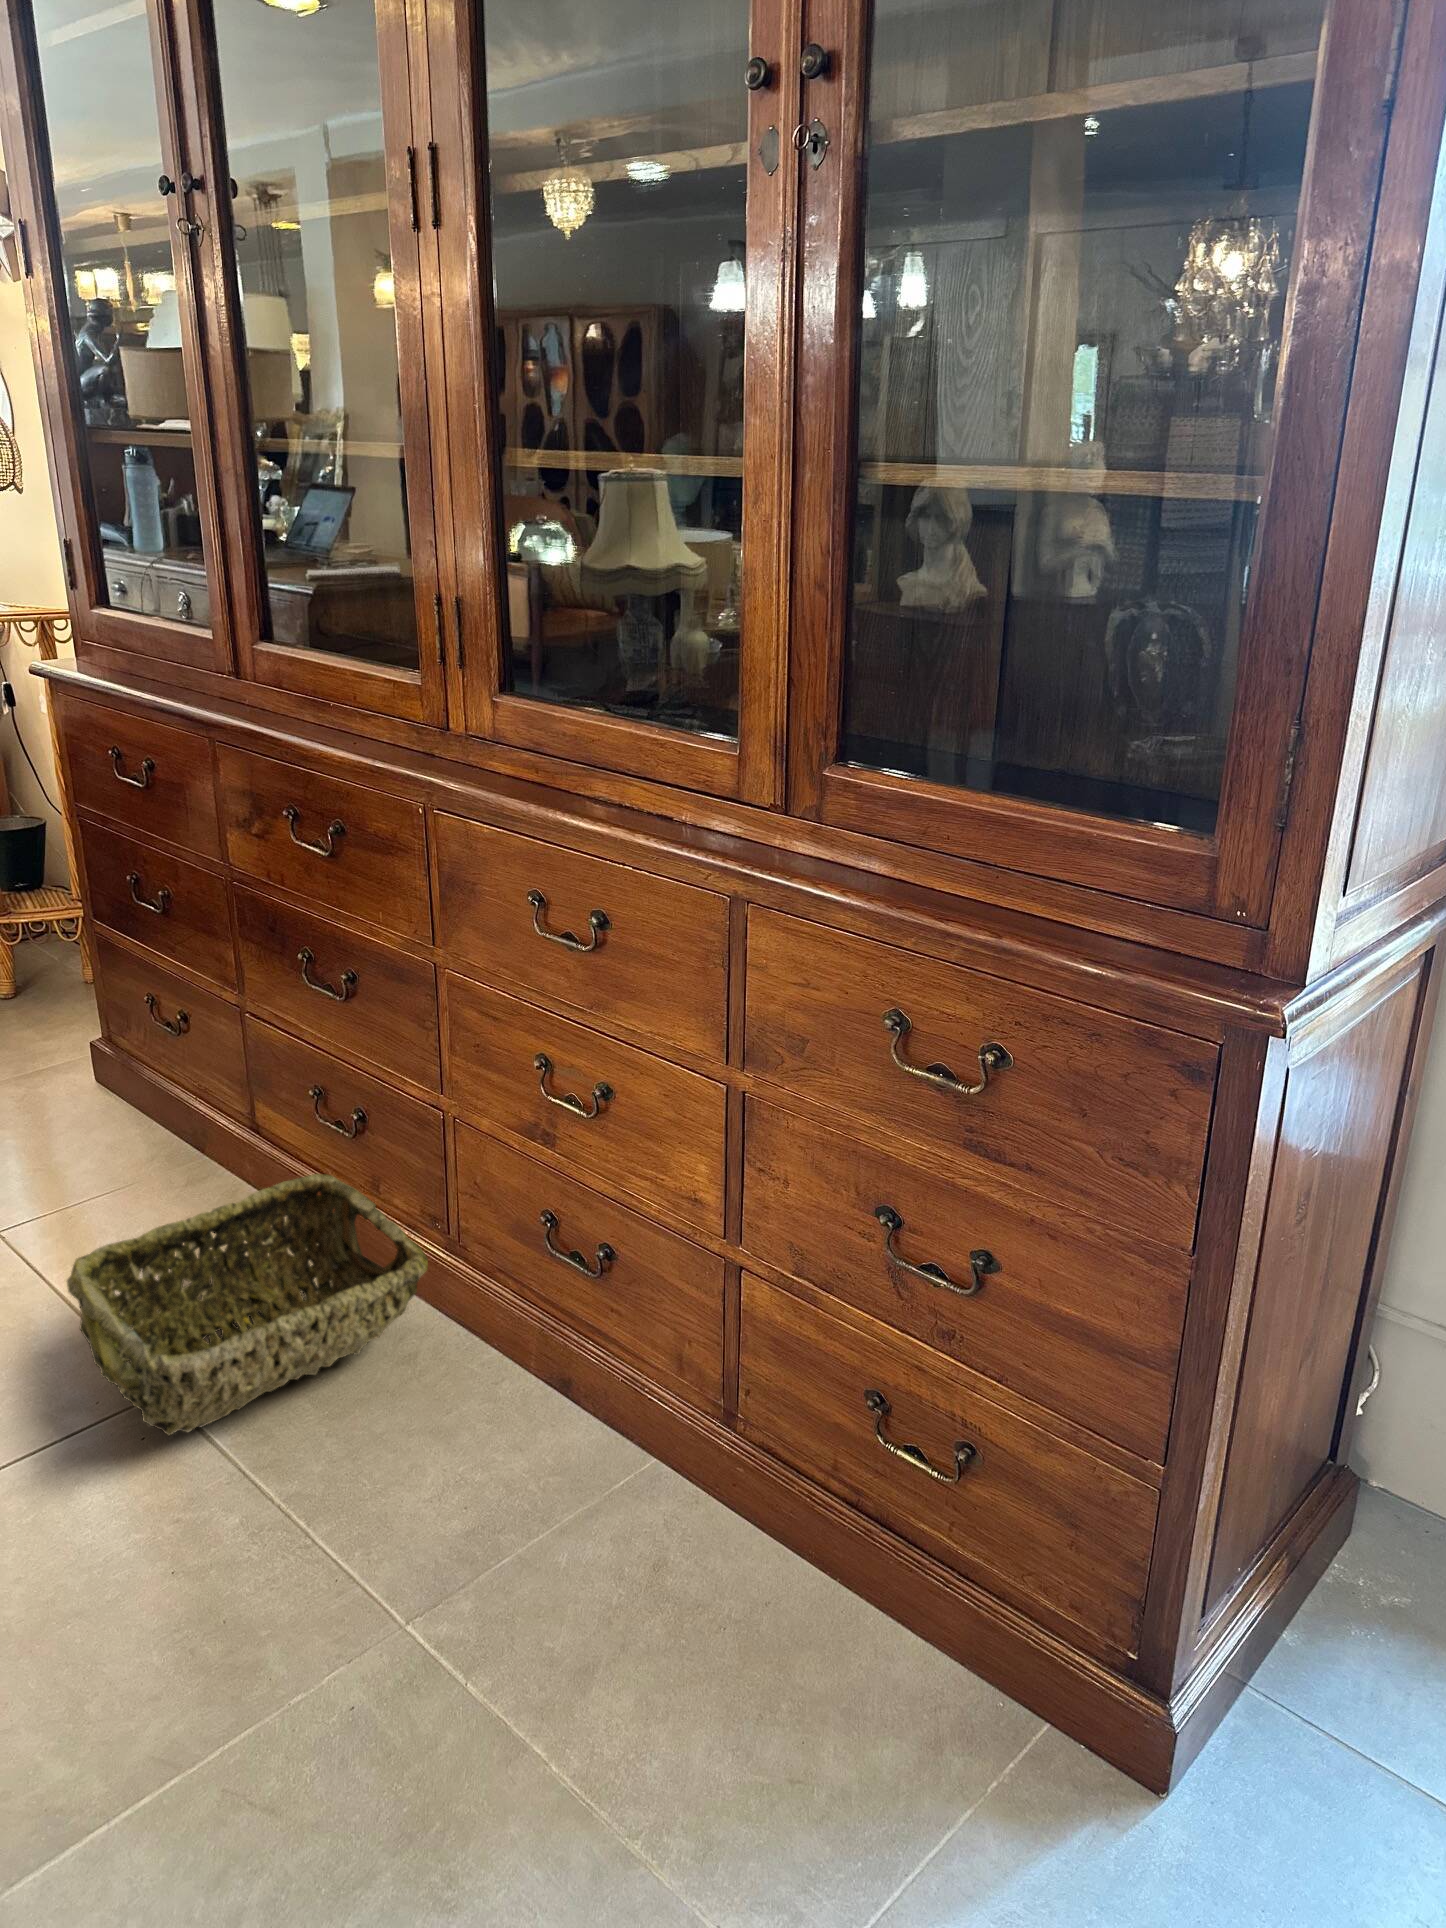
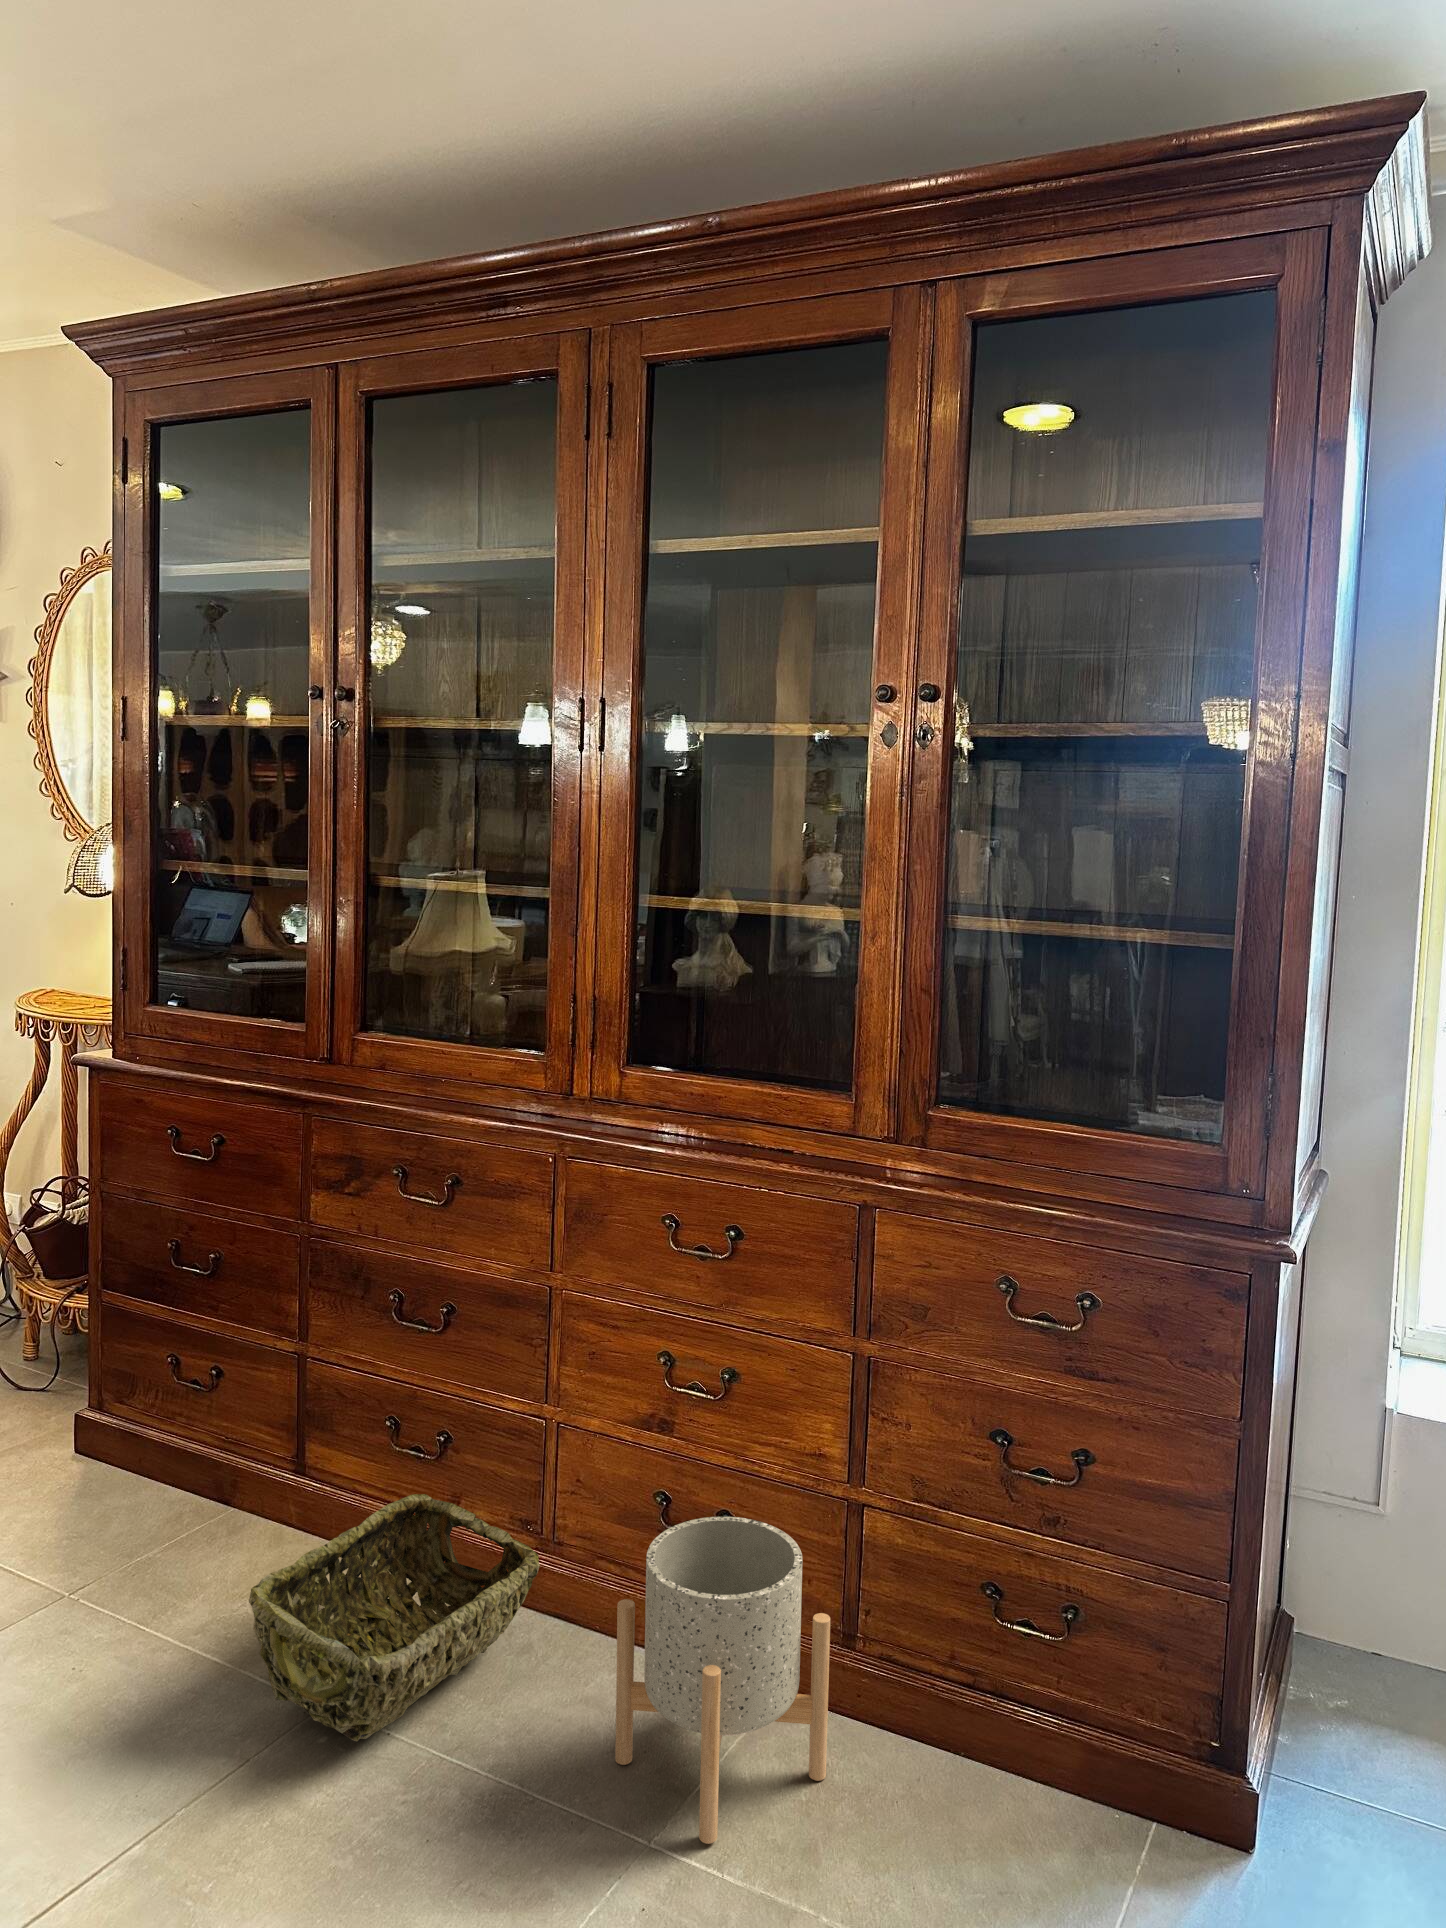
planter: none [428,1256,667,1631] -> present [615,1517,830,1844]

